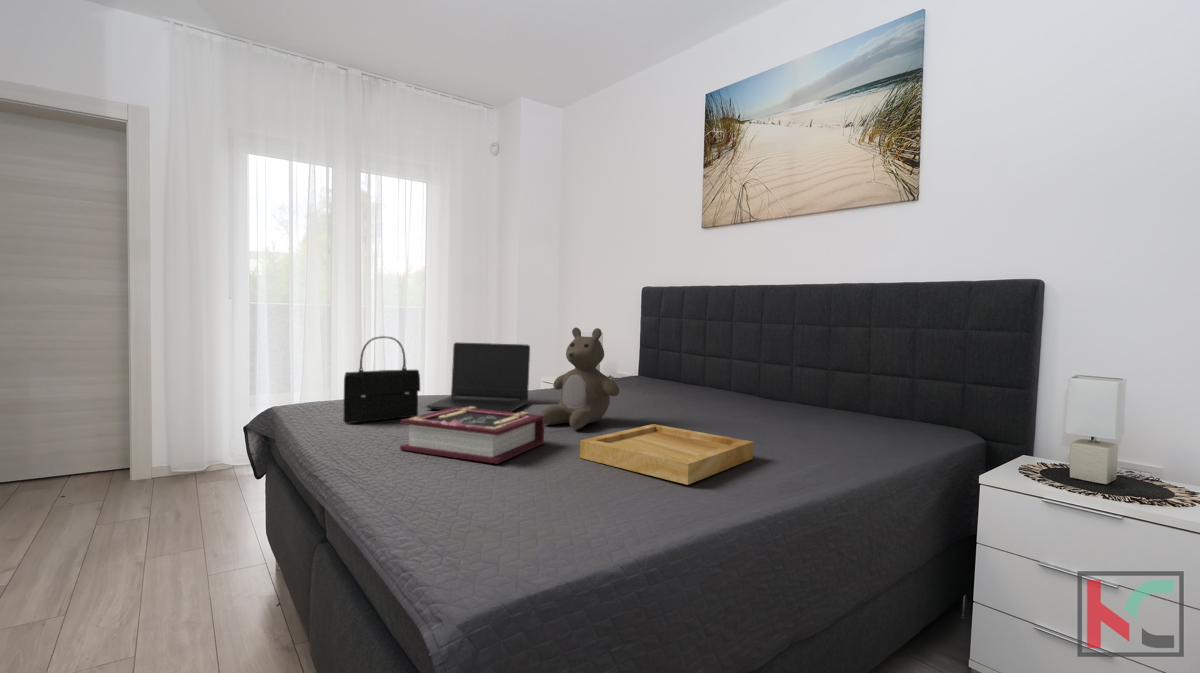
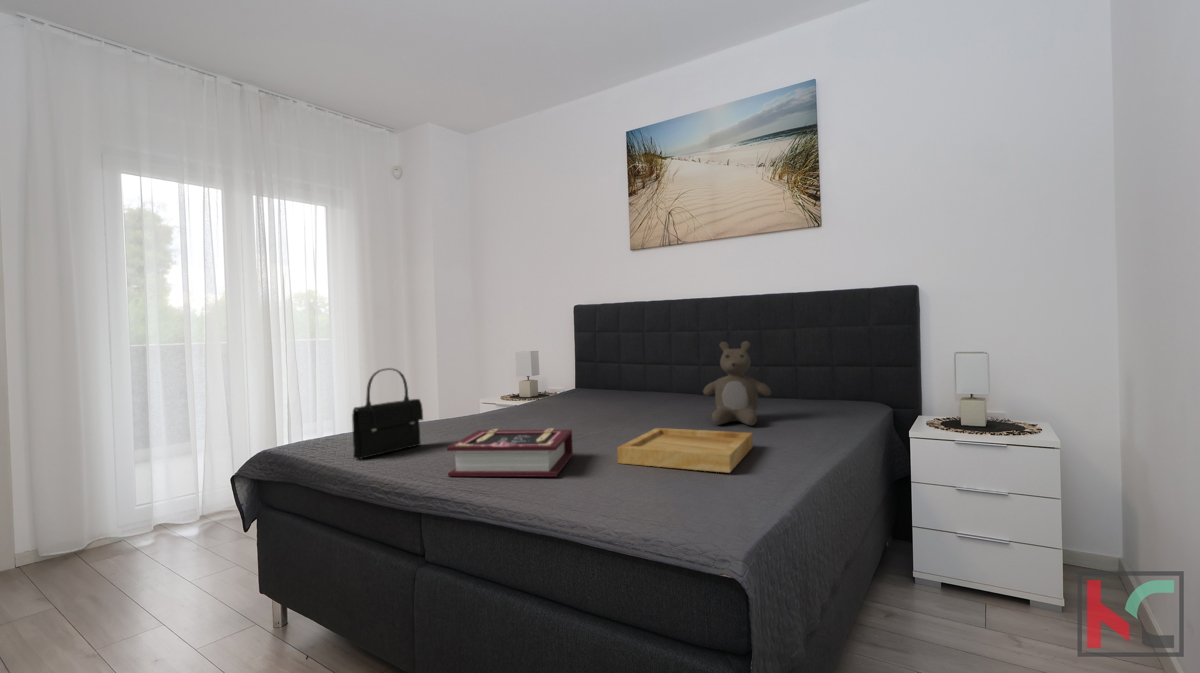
teddy bear: present [540,327,619,429] -> present [703,341,771,425]
laptop: present [427,342,530,412] -> none [421,367,511,437]

